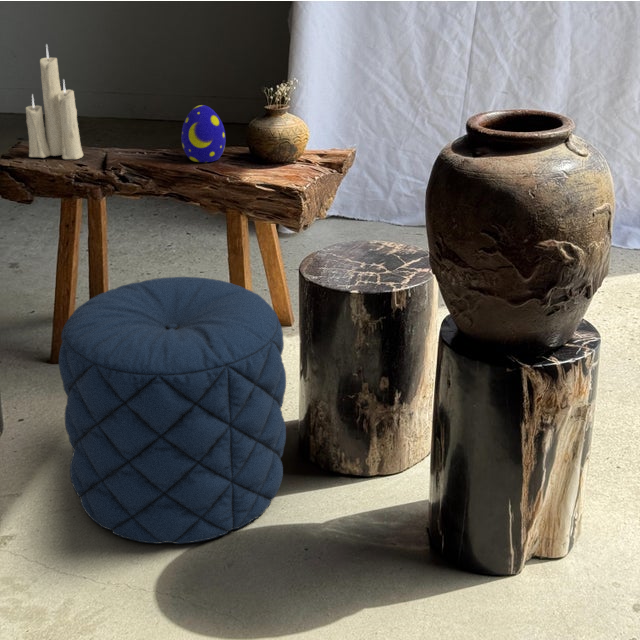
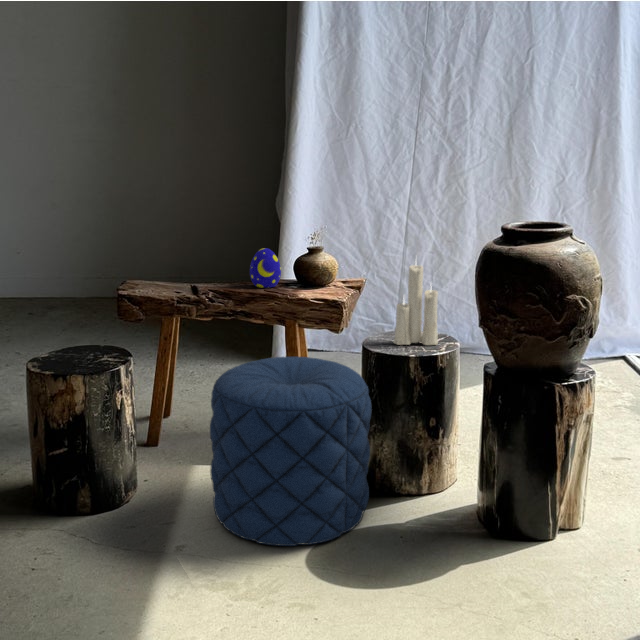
candle: present [26,49,83,159] -> present [394,261,438,345]

